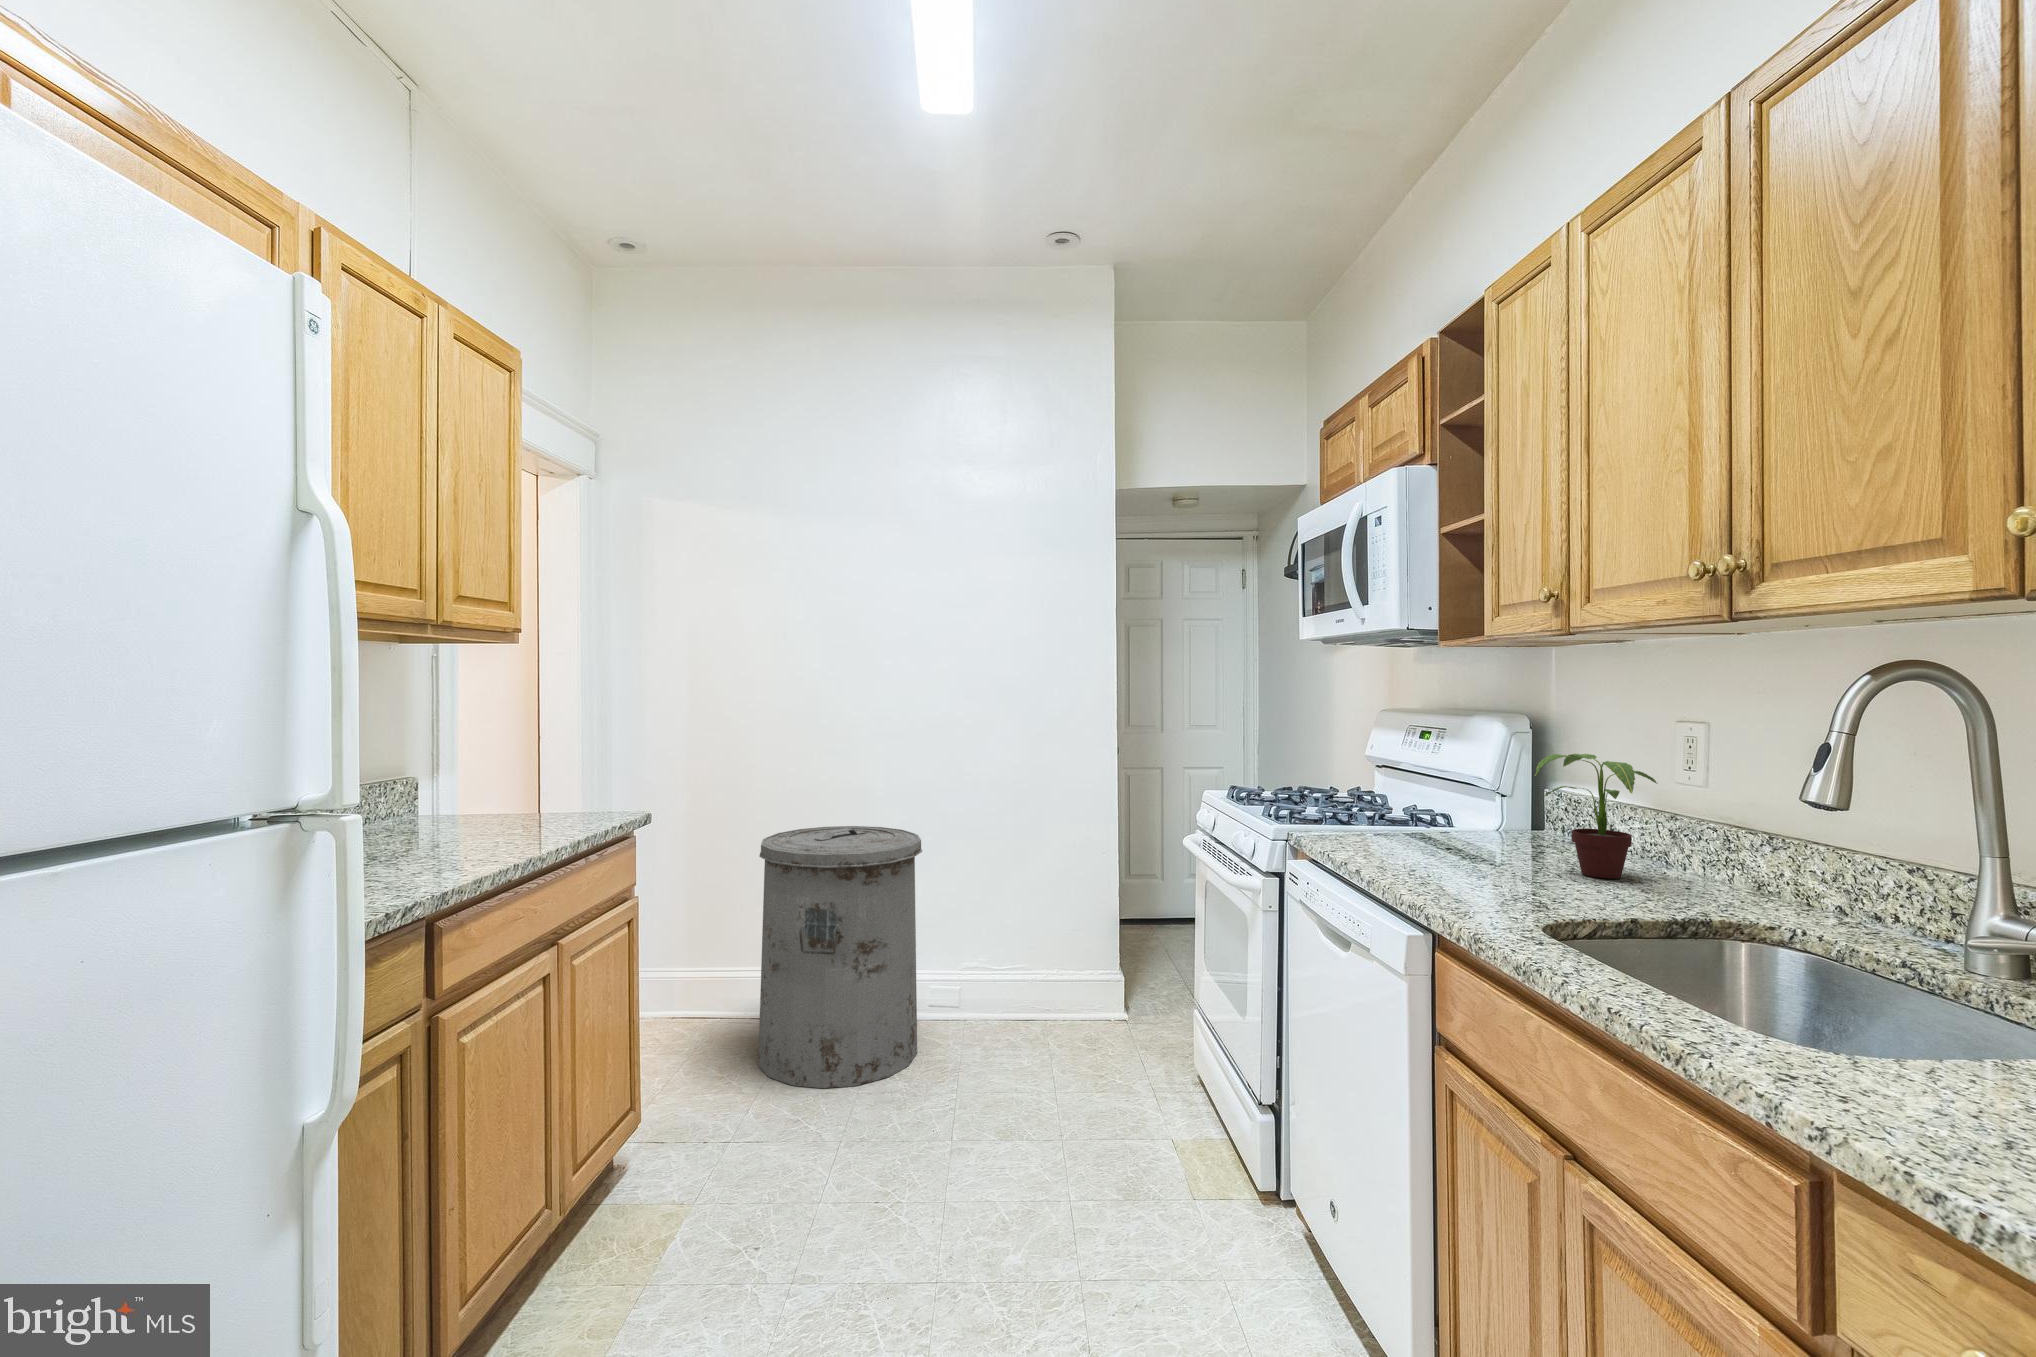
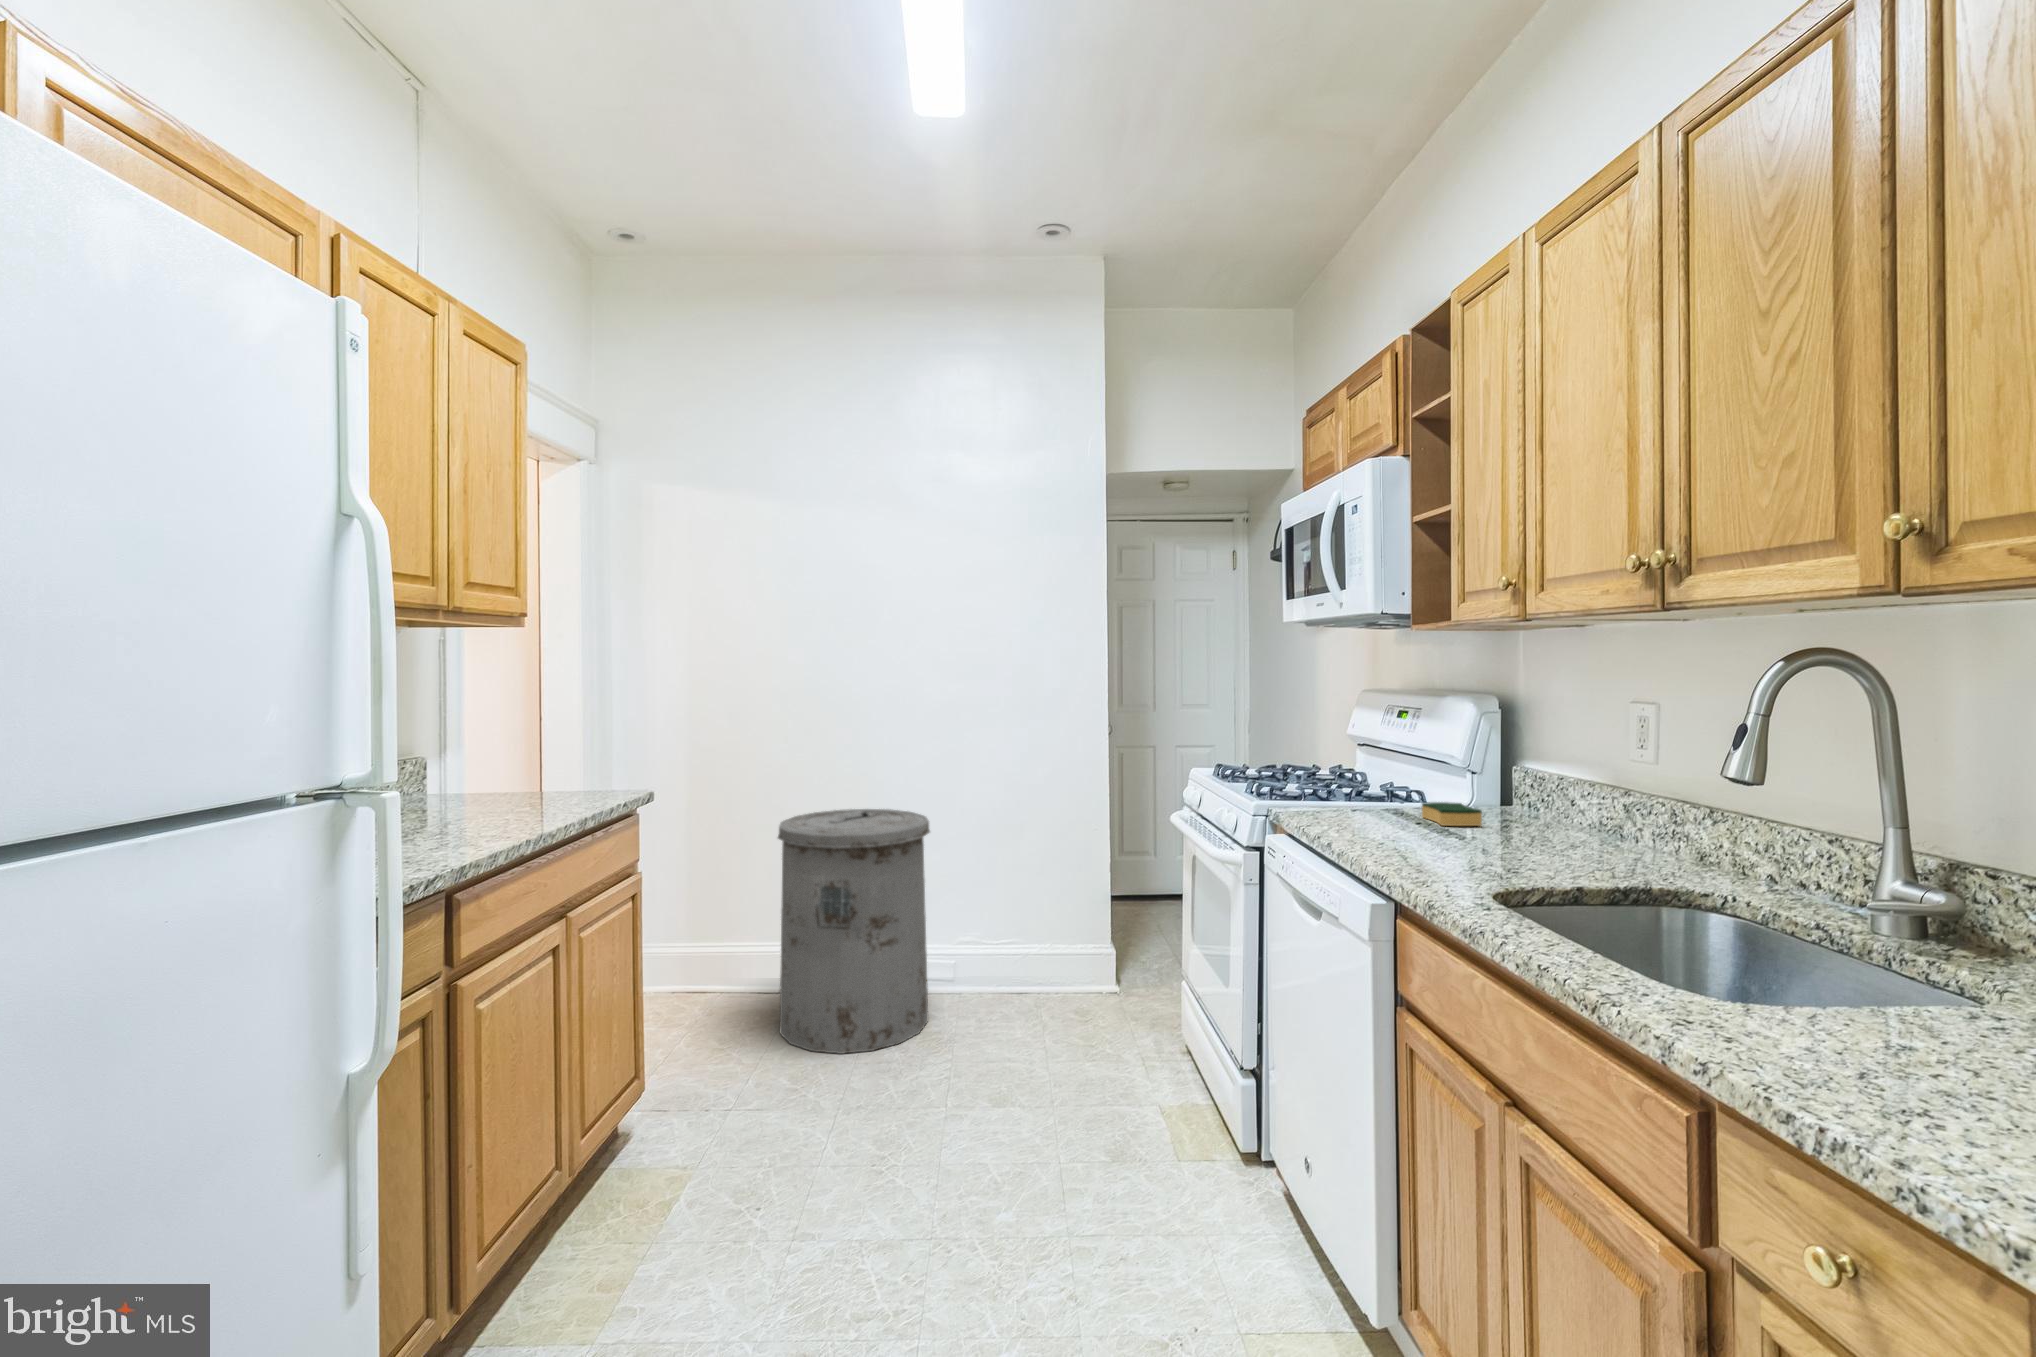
potted plant: present [1535,754,1658,878] -> none [1494,734,1610,850]
sponge: none [1451,826,1517,852] -> present [1422,802,1482,826]

